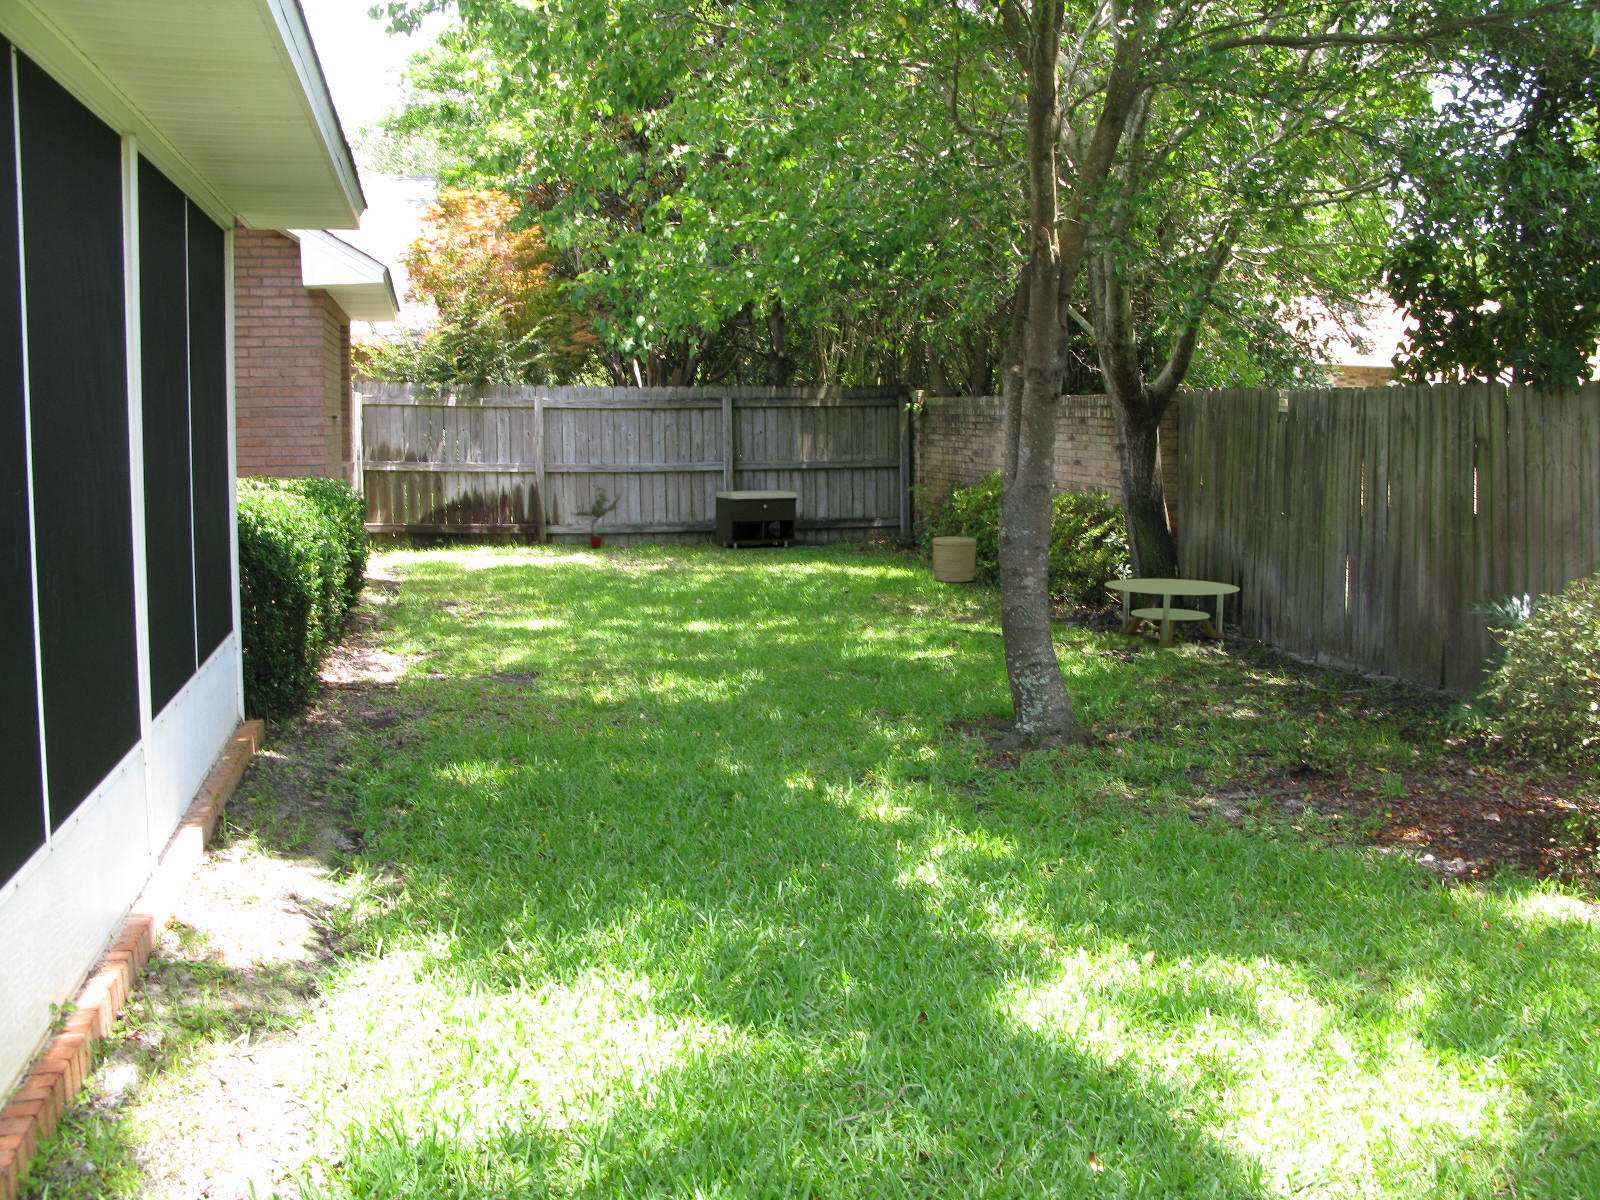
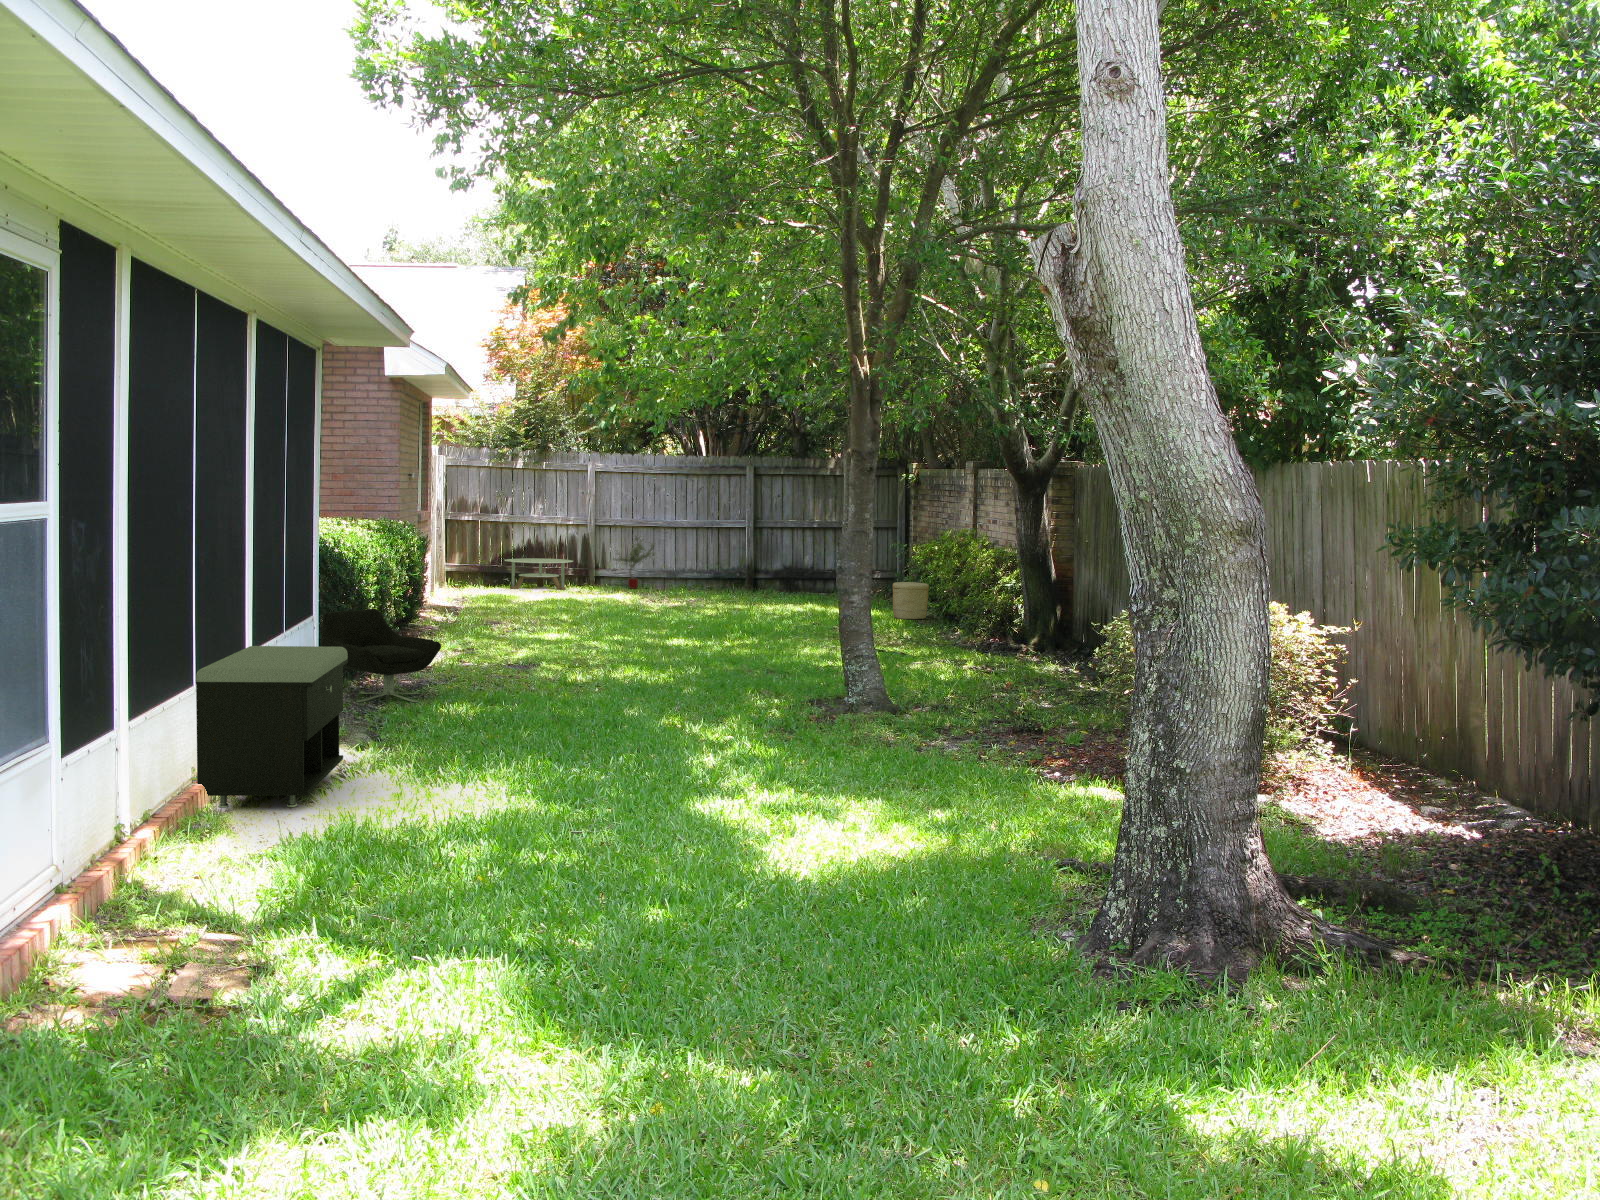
storage bench: present [716,491,797,549] -> present [196,646,348,808]
round table: present [1105,579,1240,647] -> present [504,558,573,590]
lounge chair: none [250,615,429,760] -> present [321,609,441,702]

